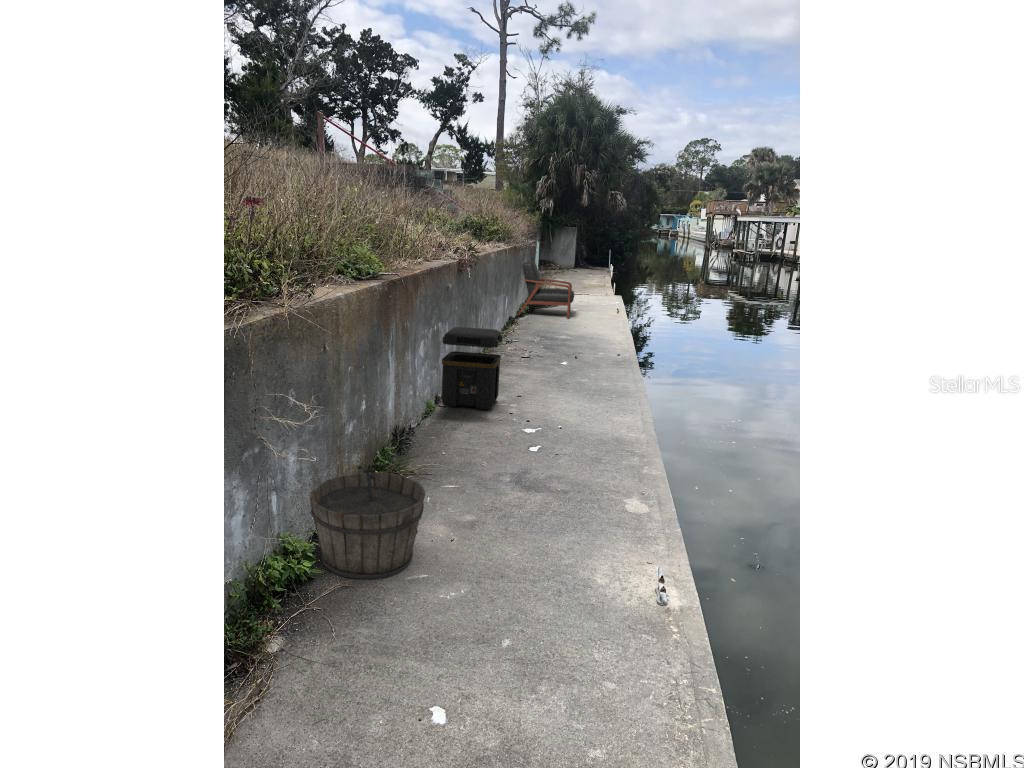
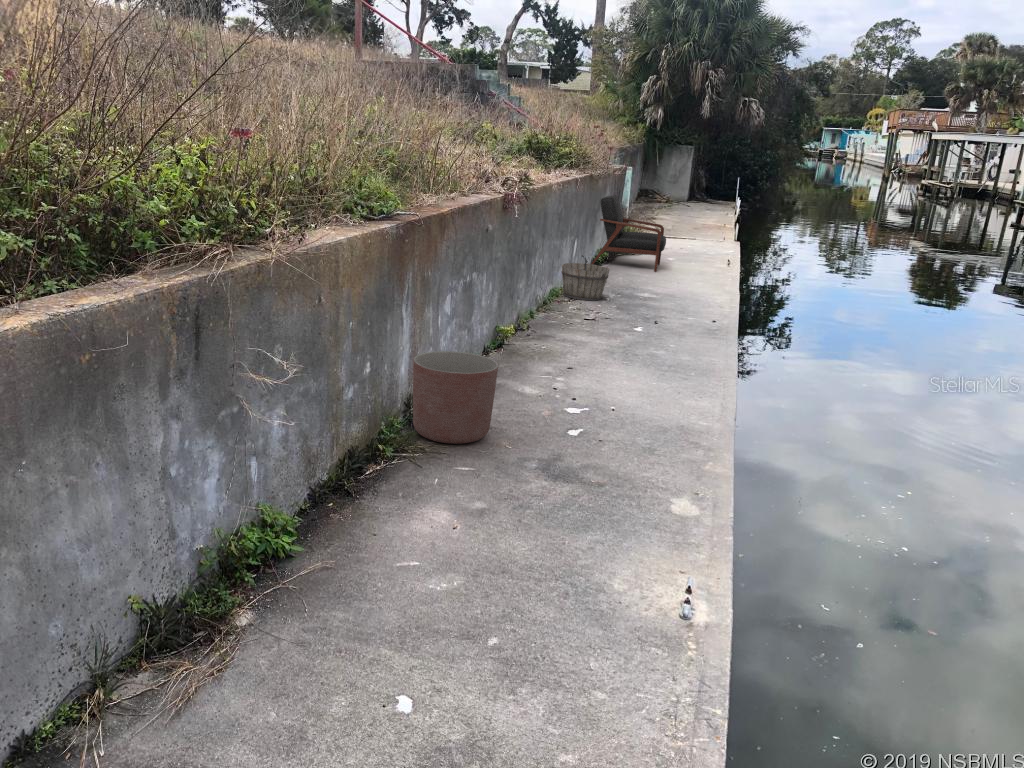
toolbox: present [441,327,502,409] -> none [473,278,551,381]
planter: none [399,388,471,466] -> present [413,351,498,444]
wooden bucket: present [310,465,425,579] -> present [561,255,609,301]

